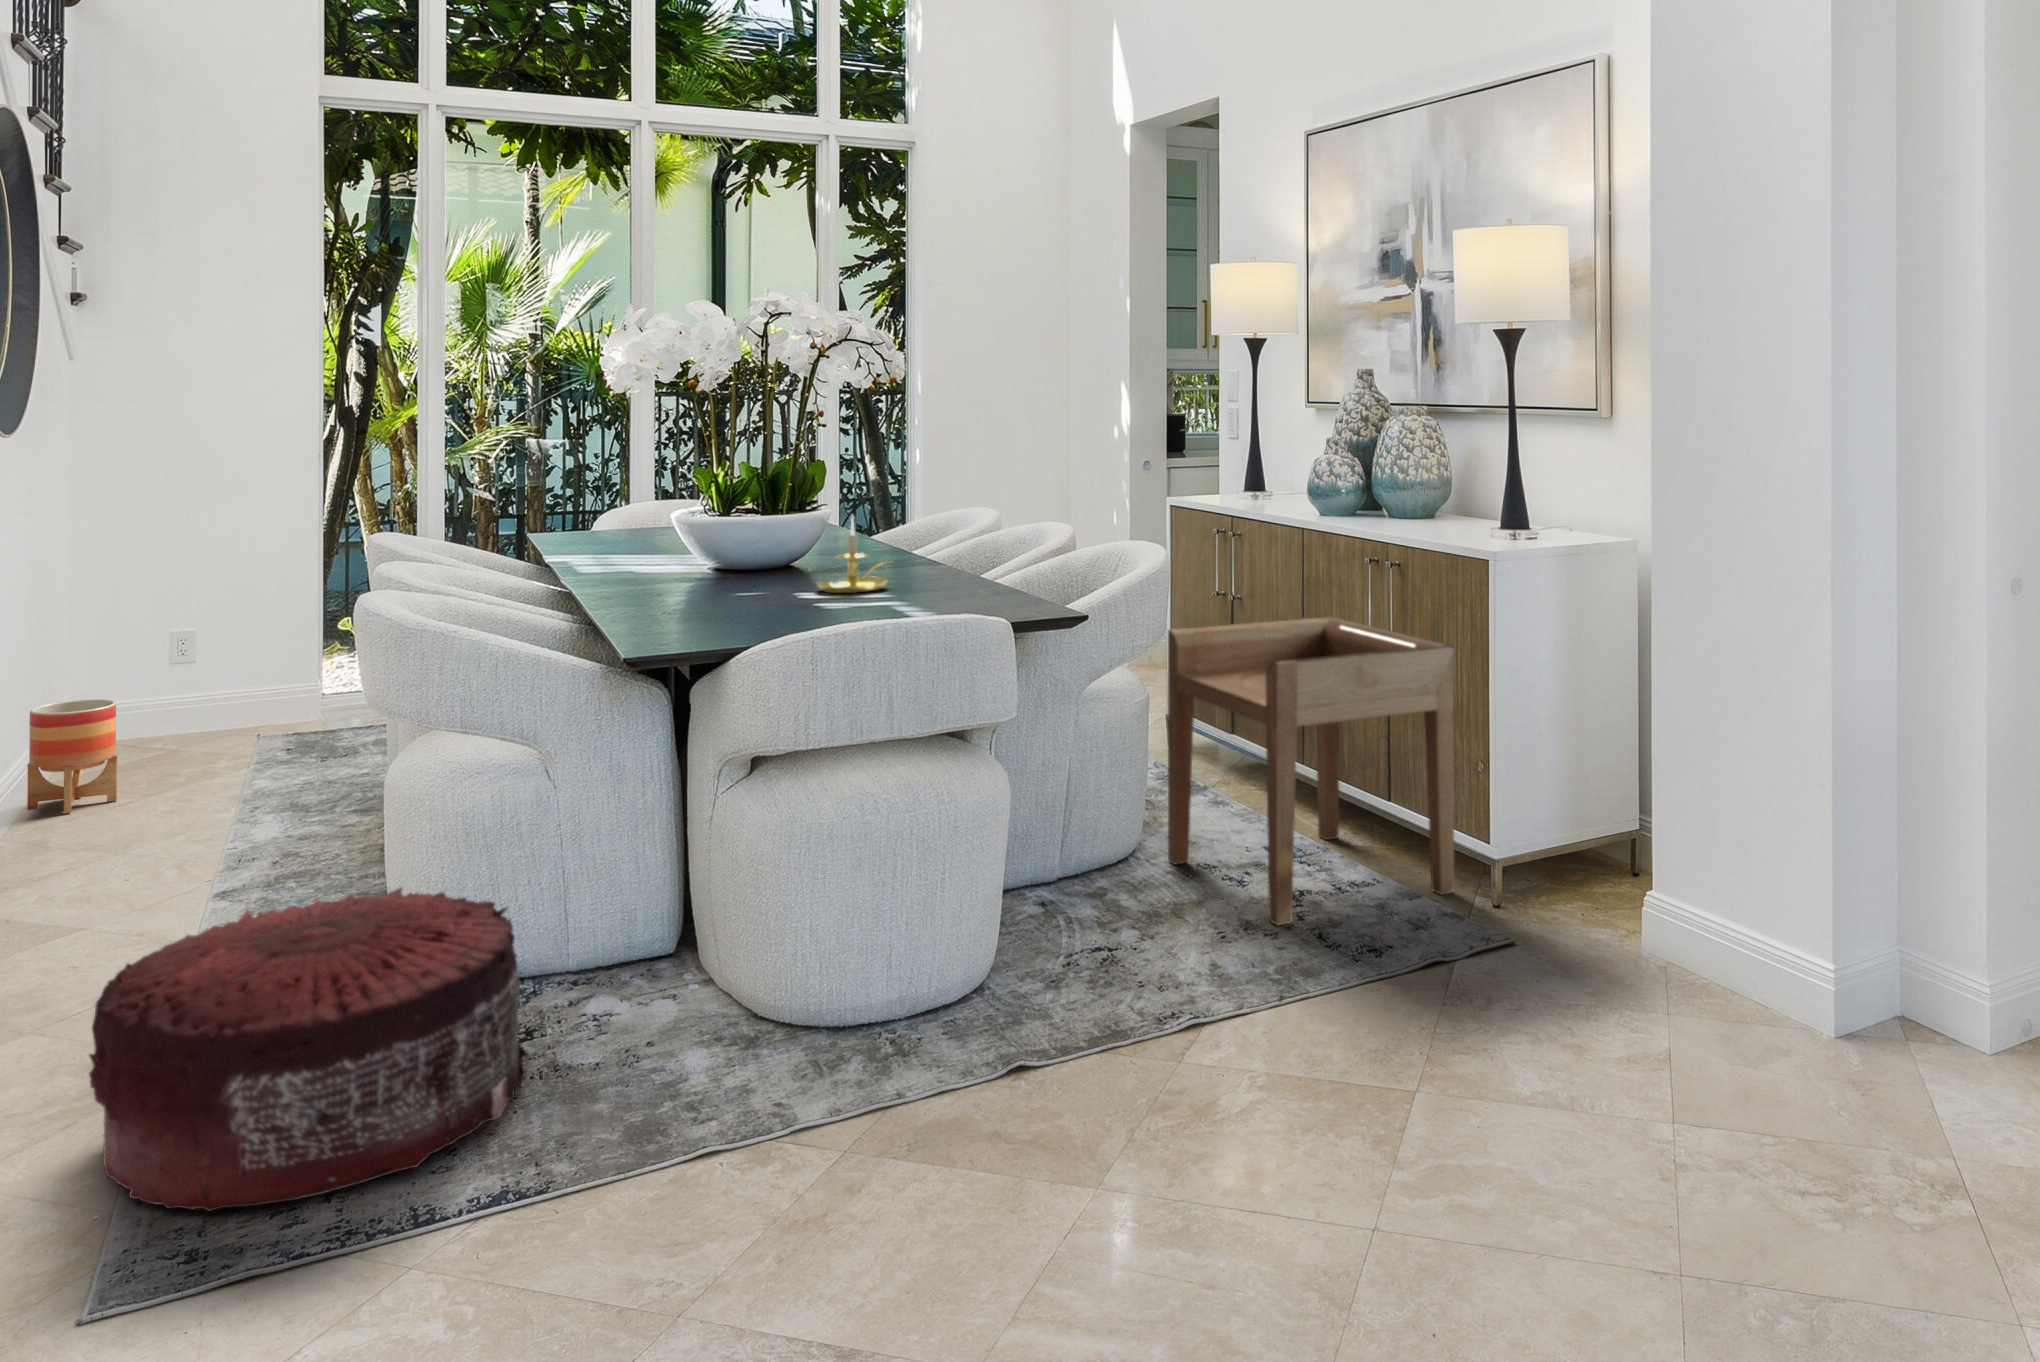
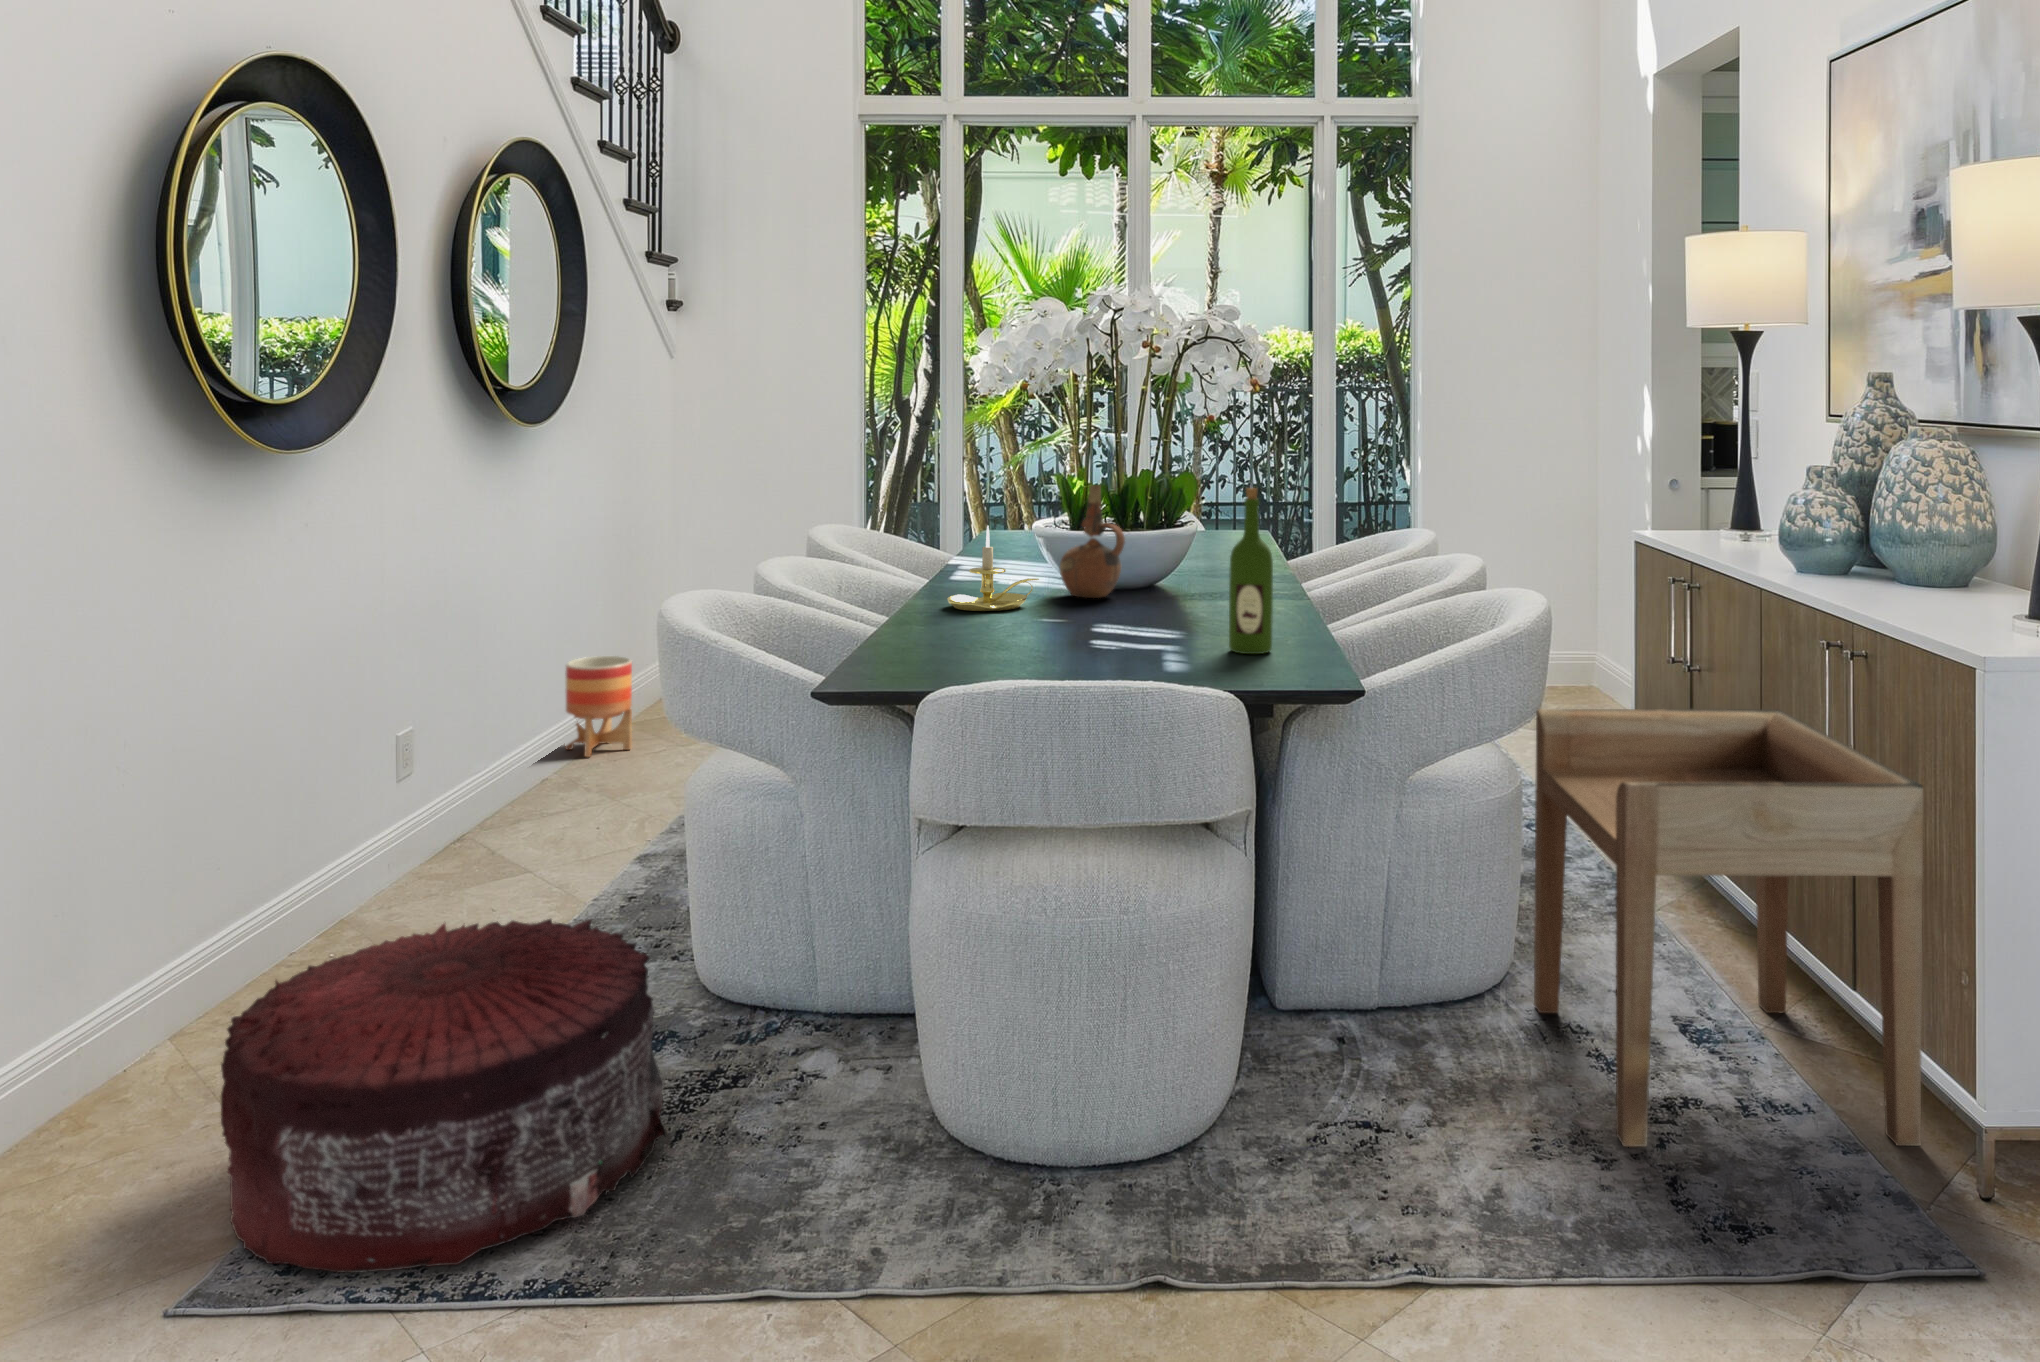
wine bottle: none [936,465,972,602] -> present [1229,488,1273,654]
ceramic pitcher: none [721,475,784,576] -> present [1060,485,1125,598]
candle holder: present [817,518,890,593] -> present [947,526,1039,611]

